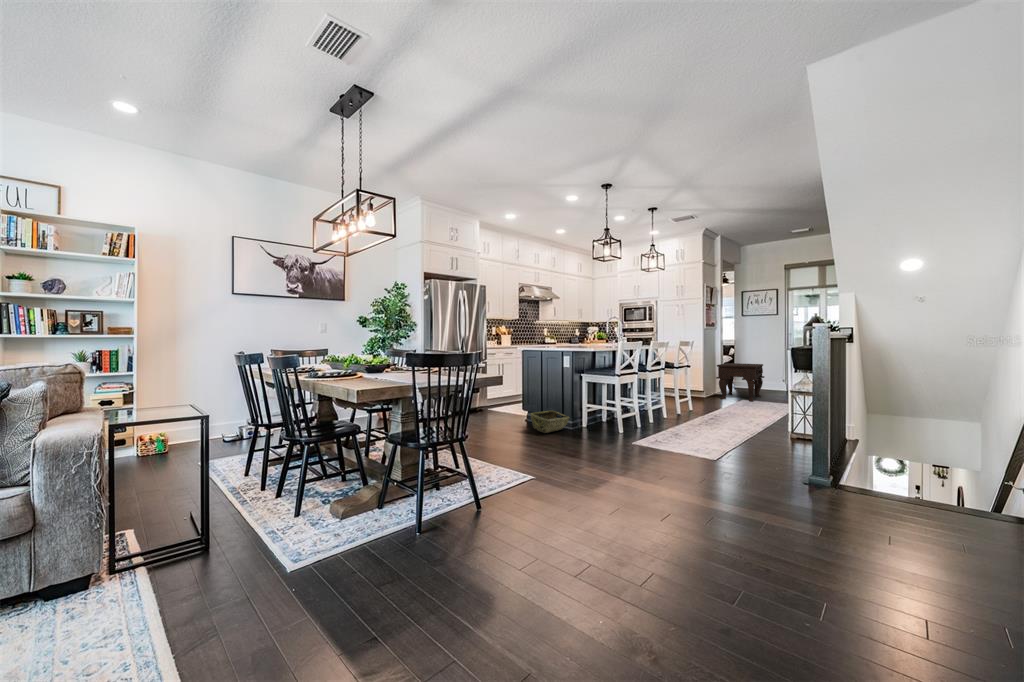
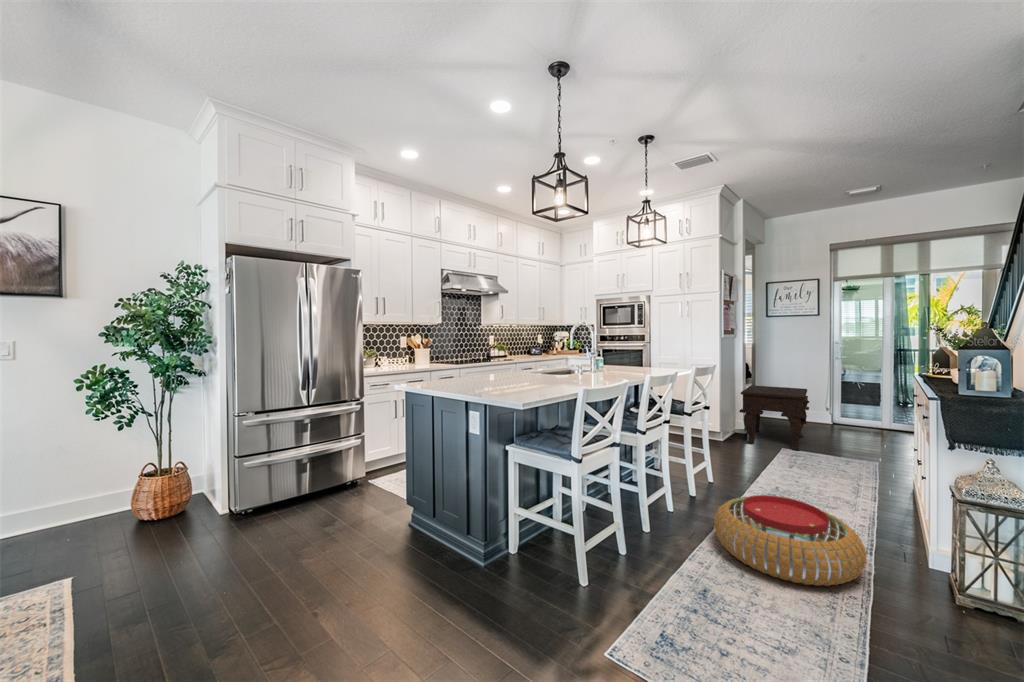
pouf: none [686,403,753,432] -> present [714,495,867,586]
woven basket: present [530,411,569,433] -> none [380,522,472,596]

